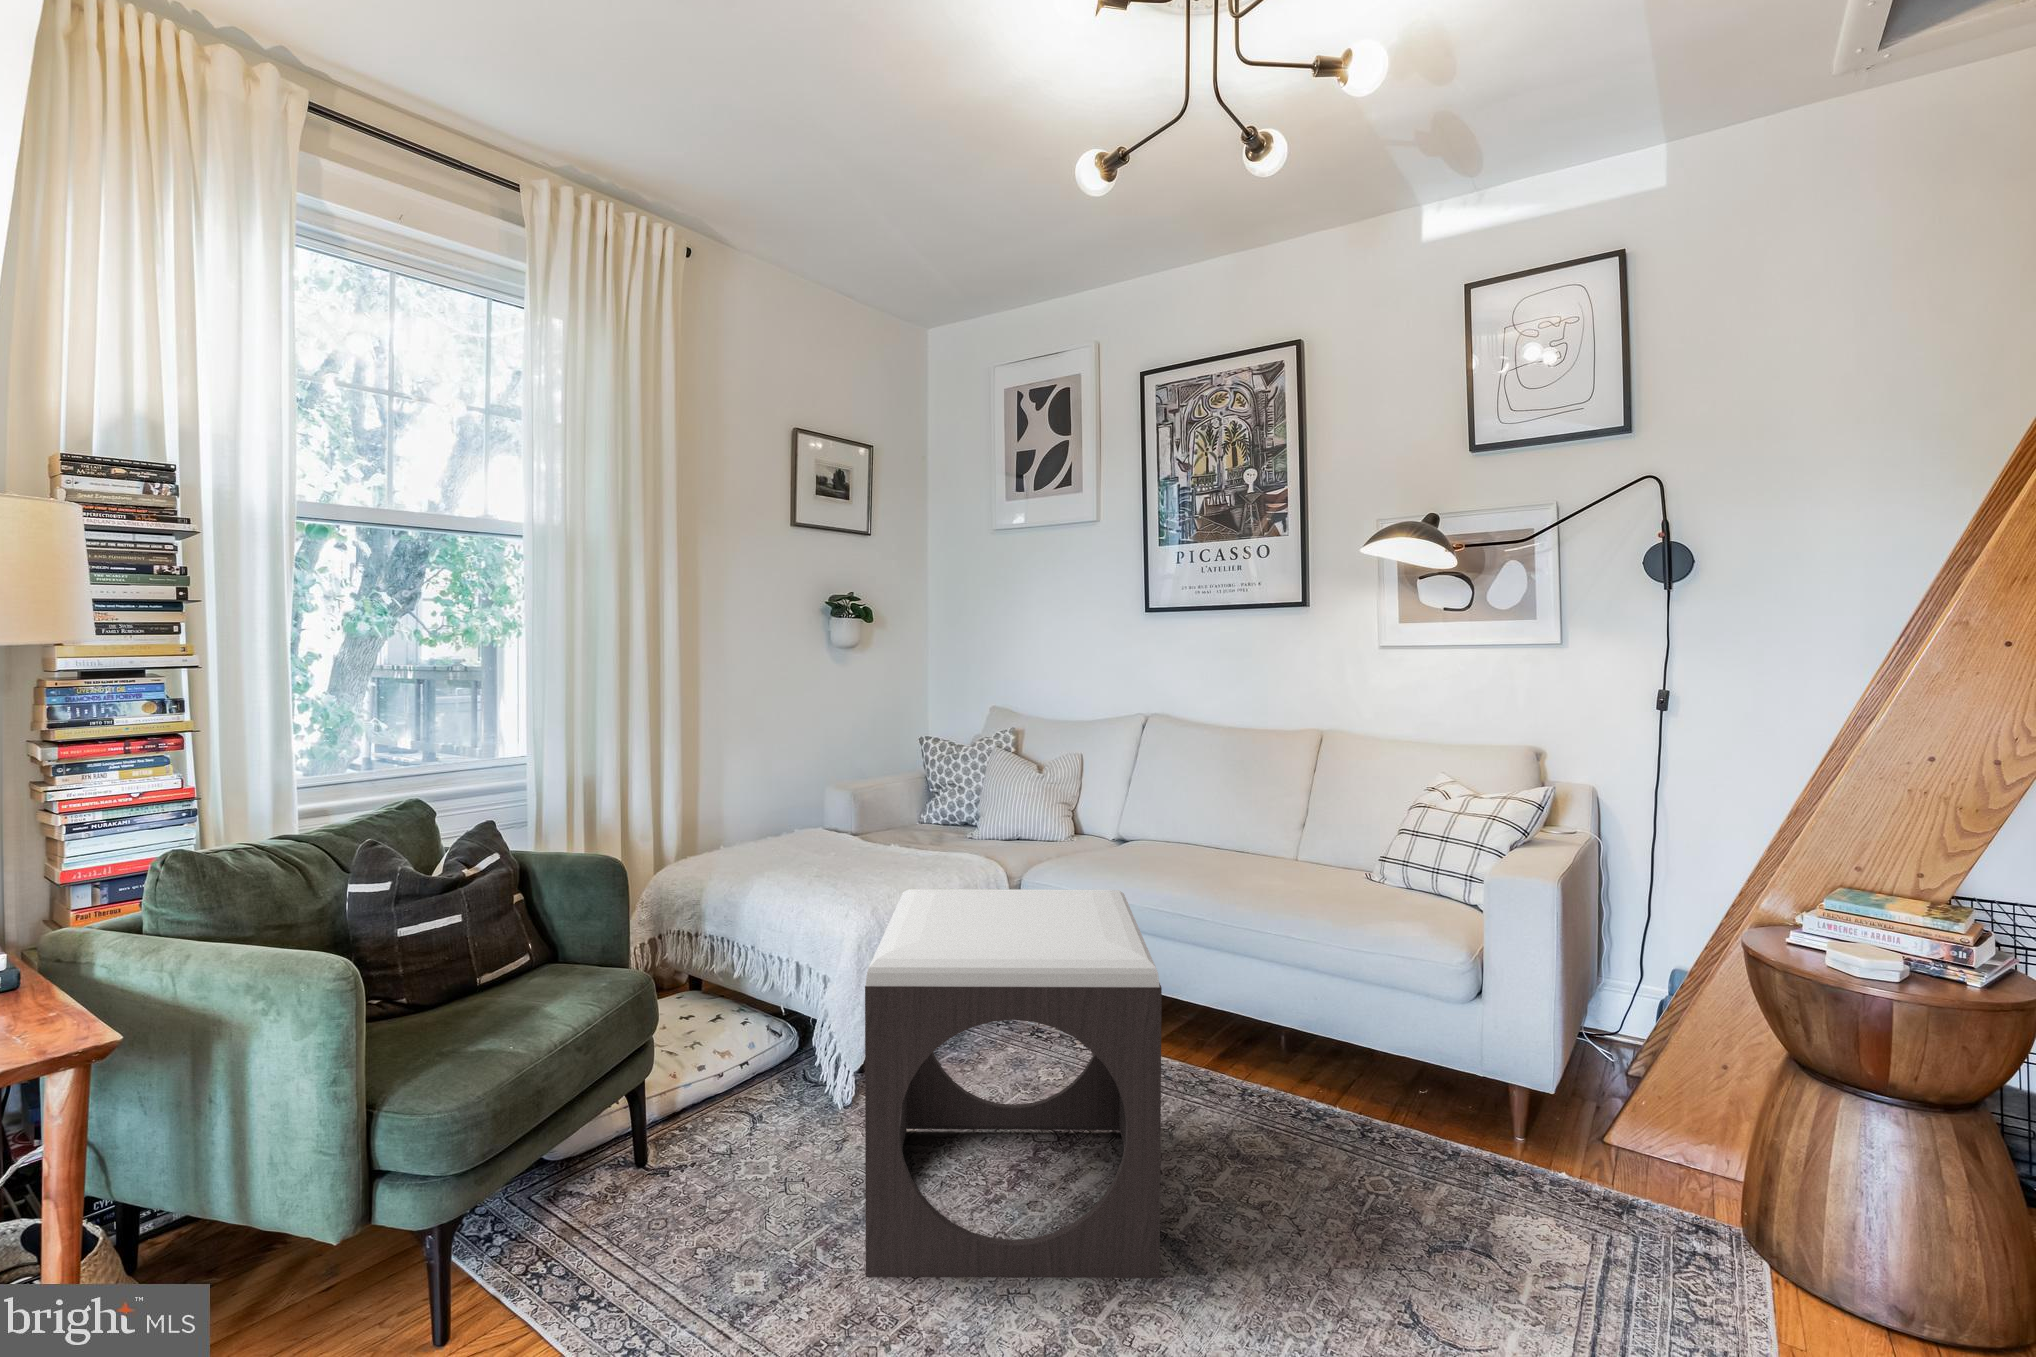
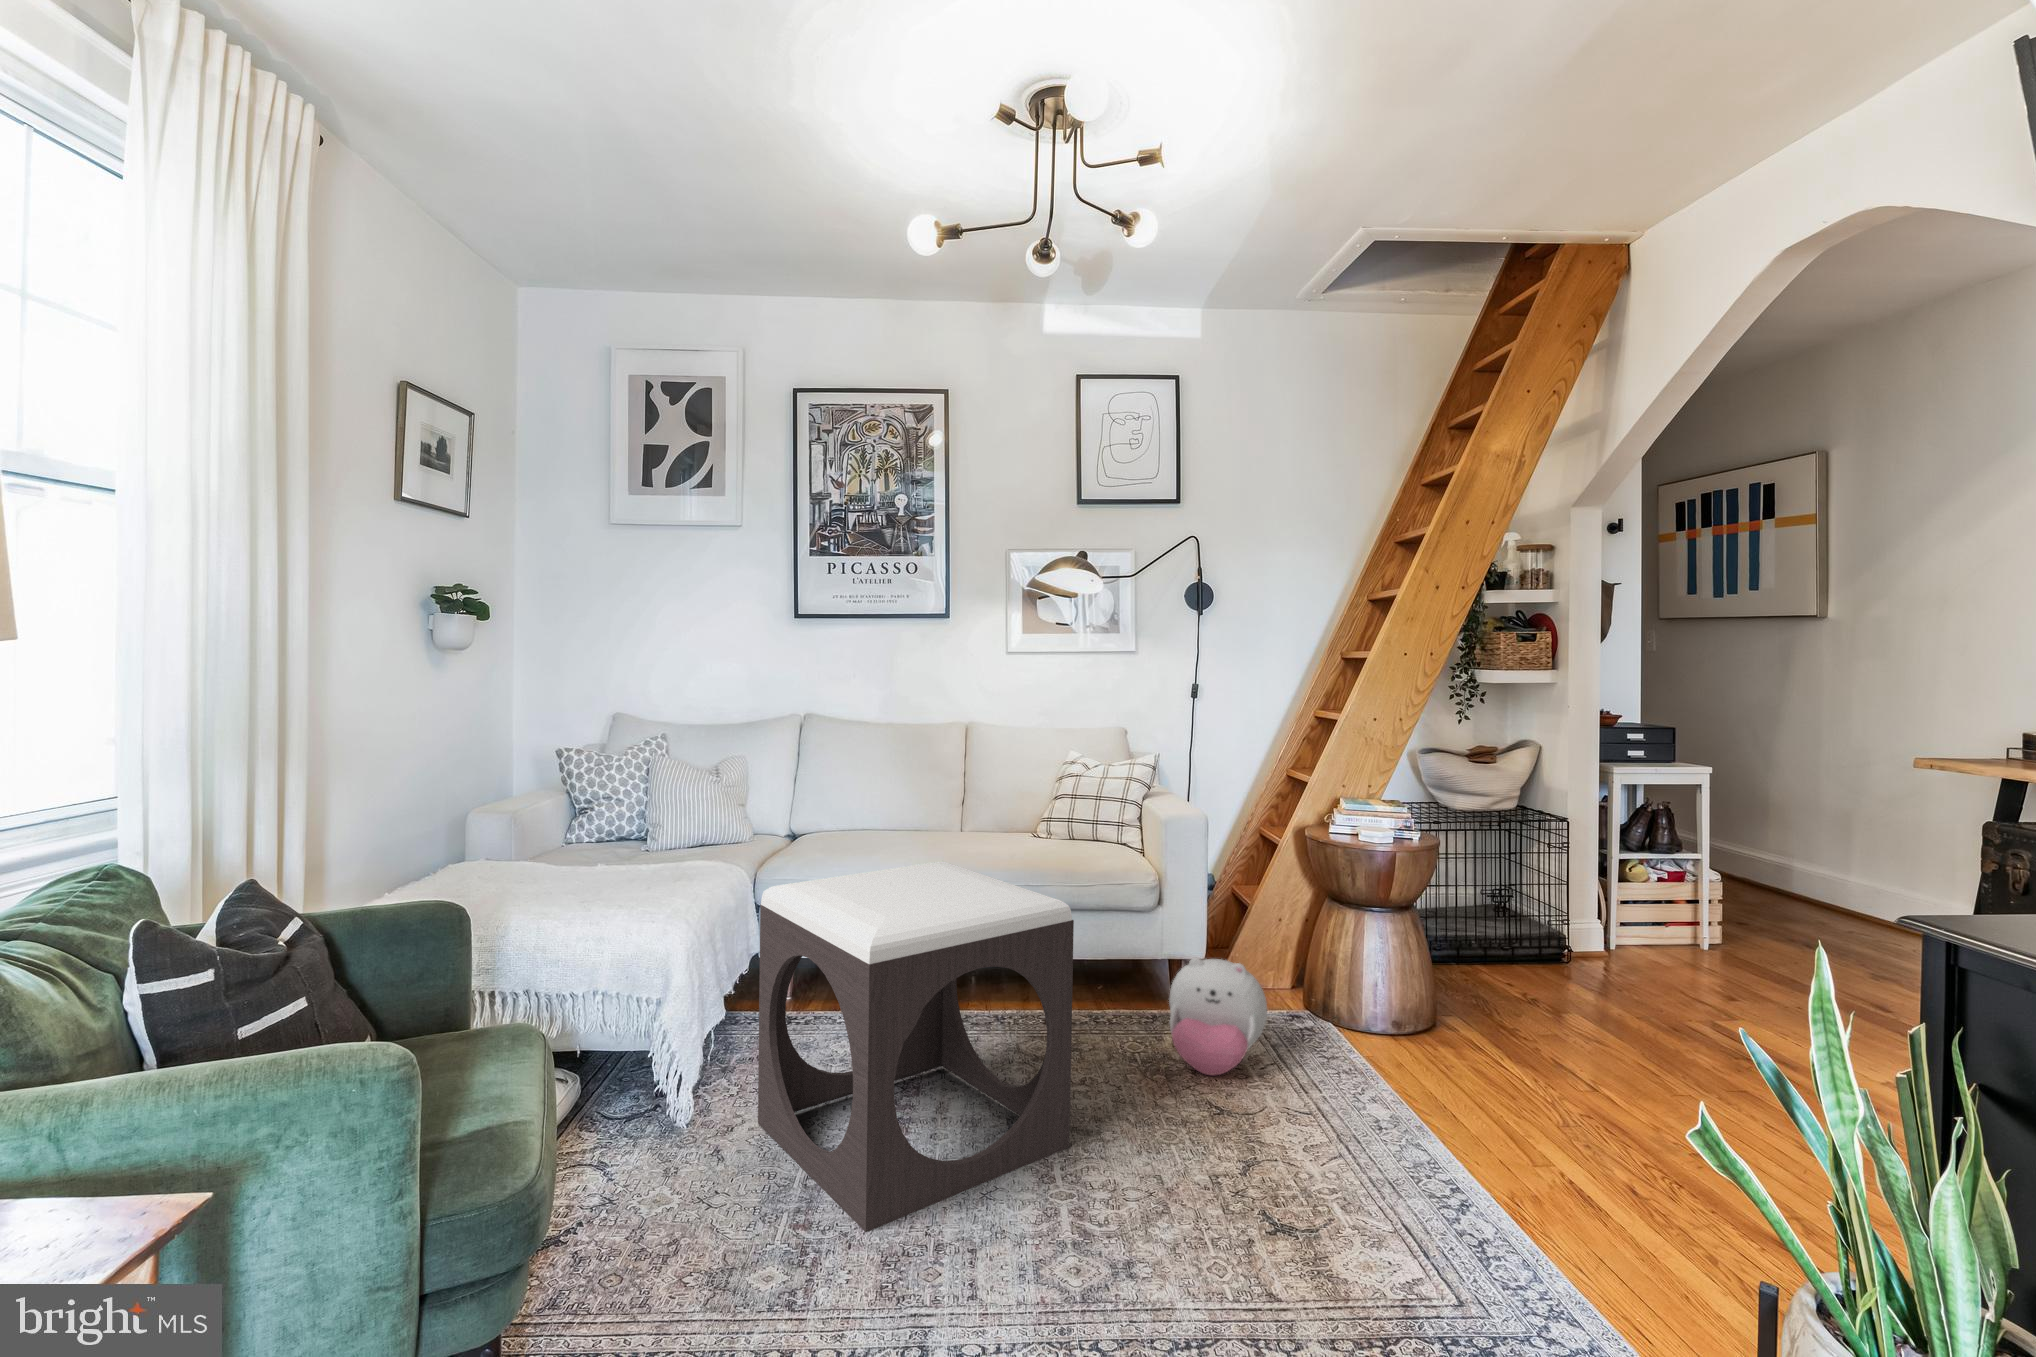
plush toy: none [1398,1083,1573,1265] -> present [1169,958,1267,1075]

